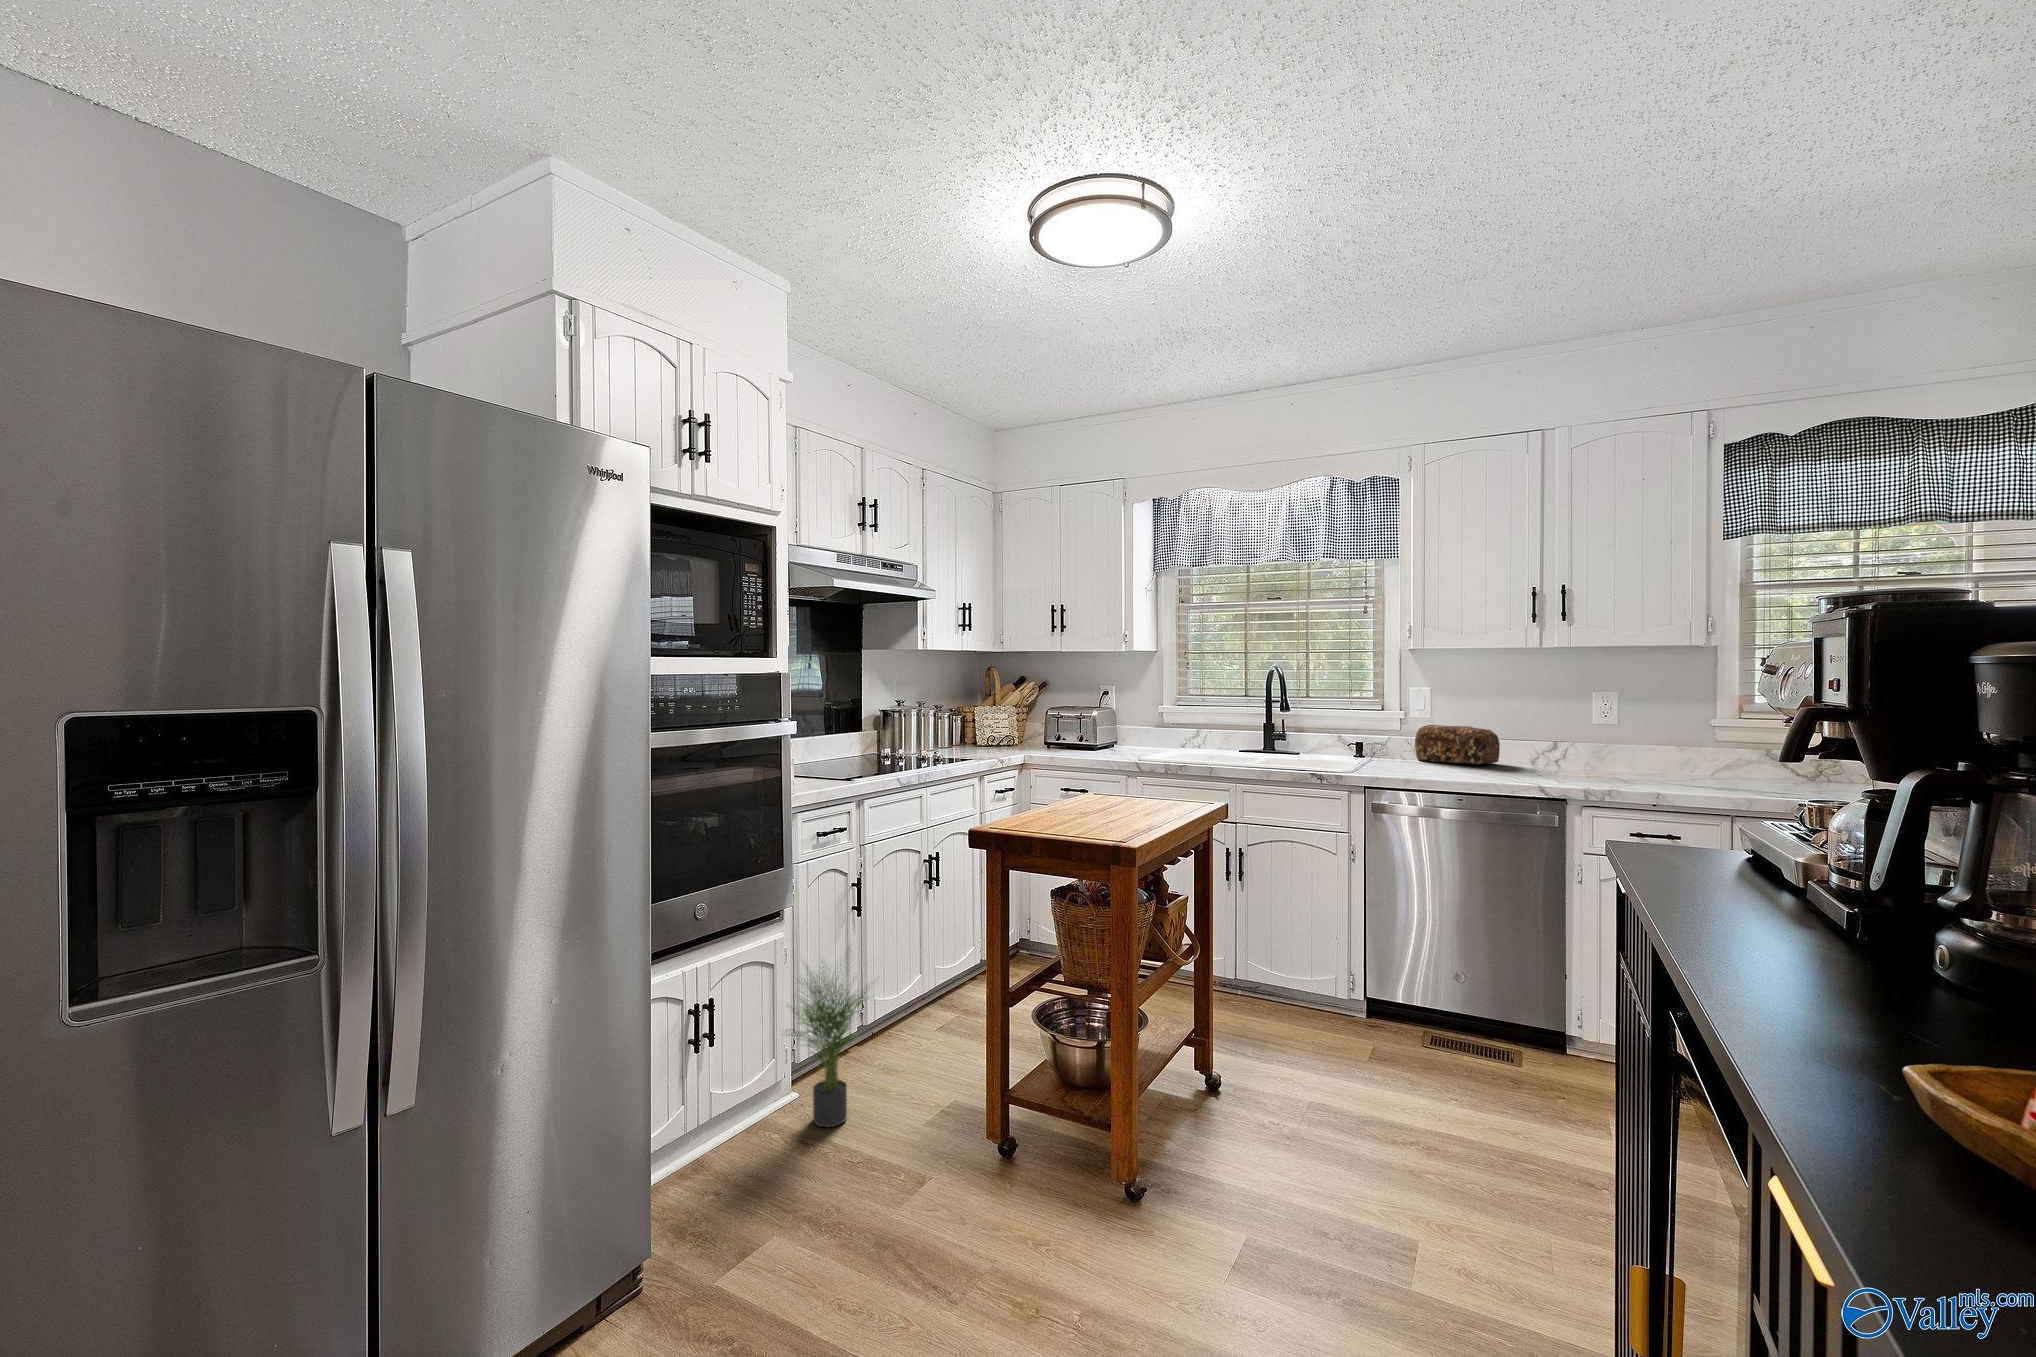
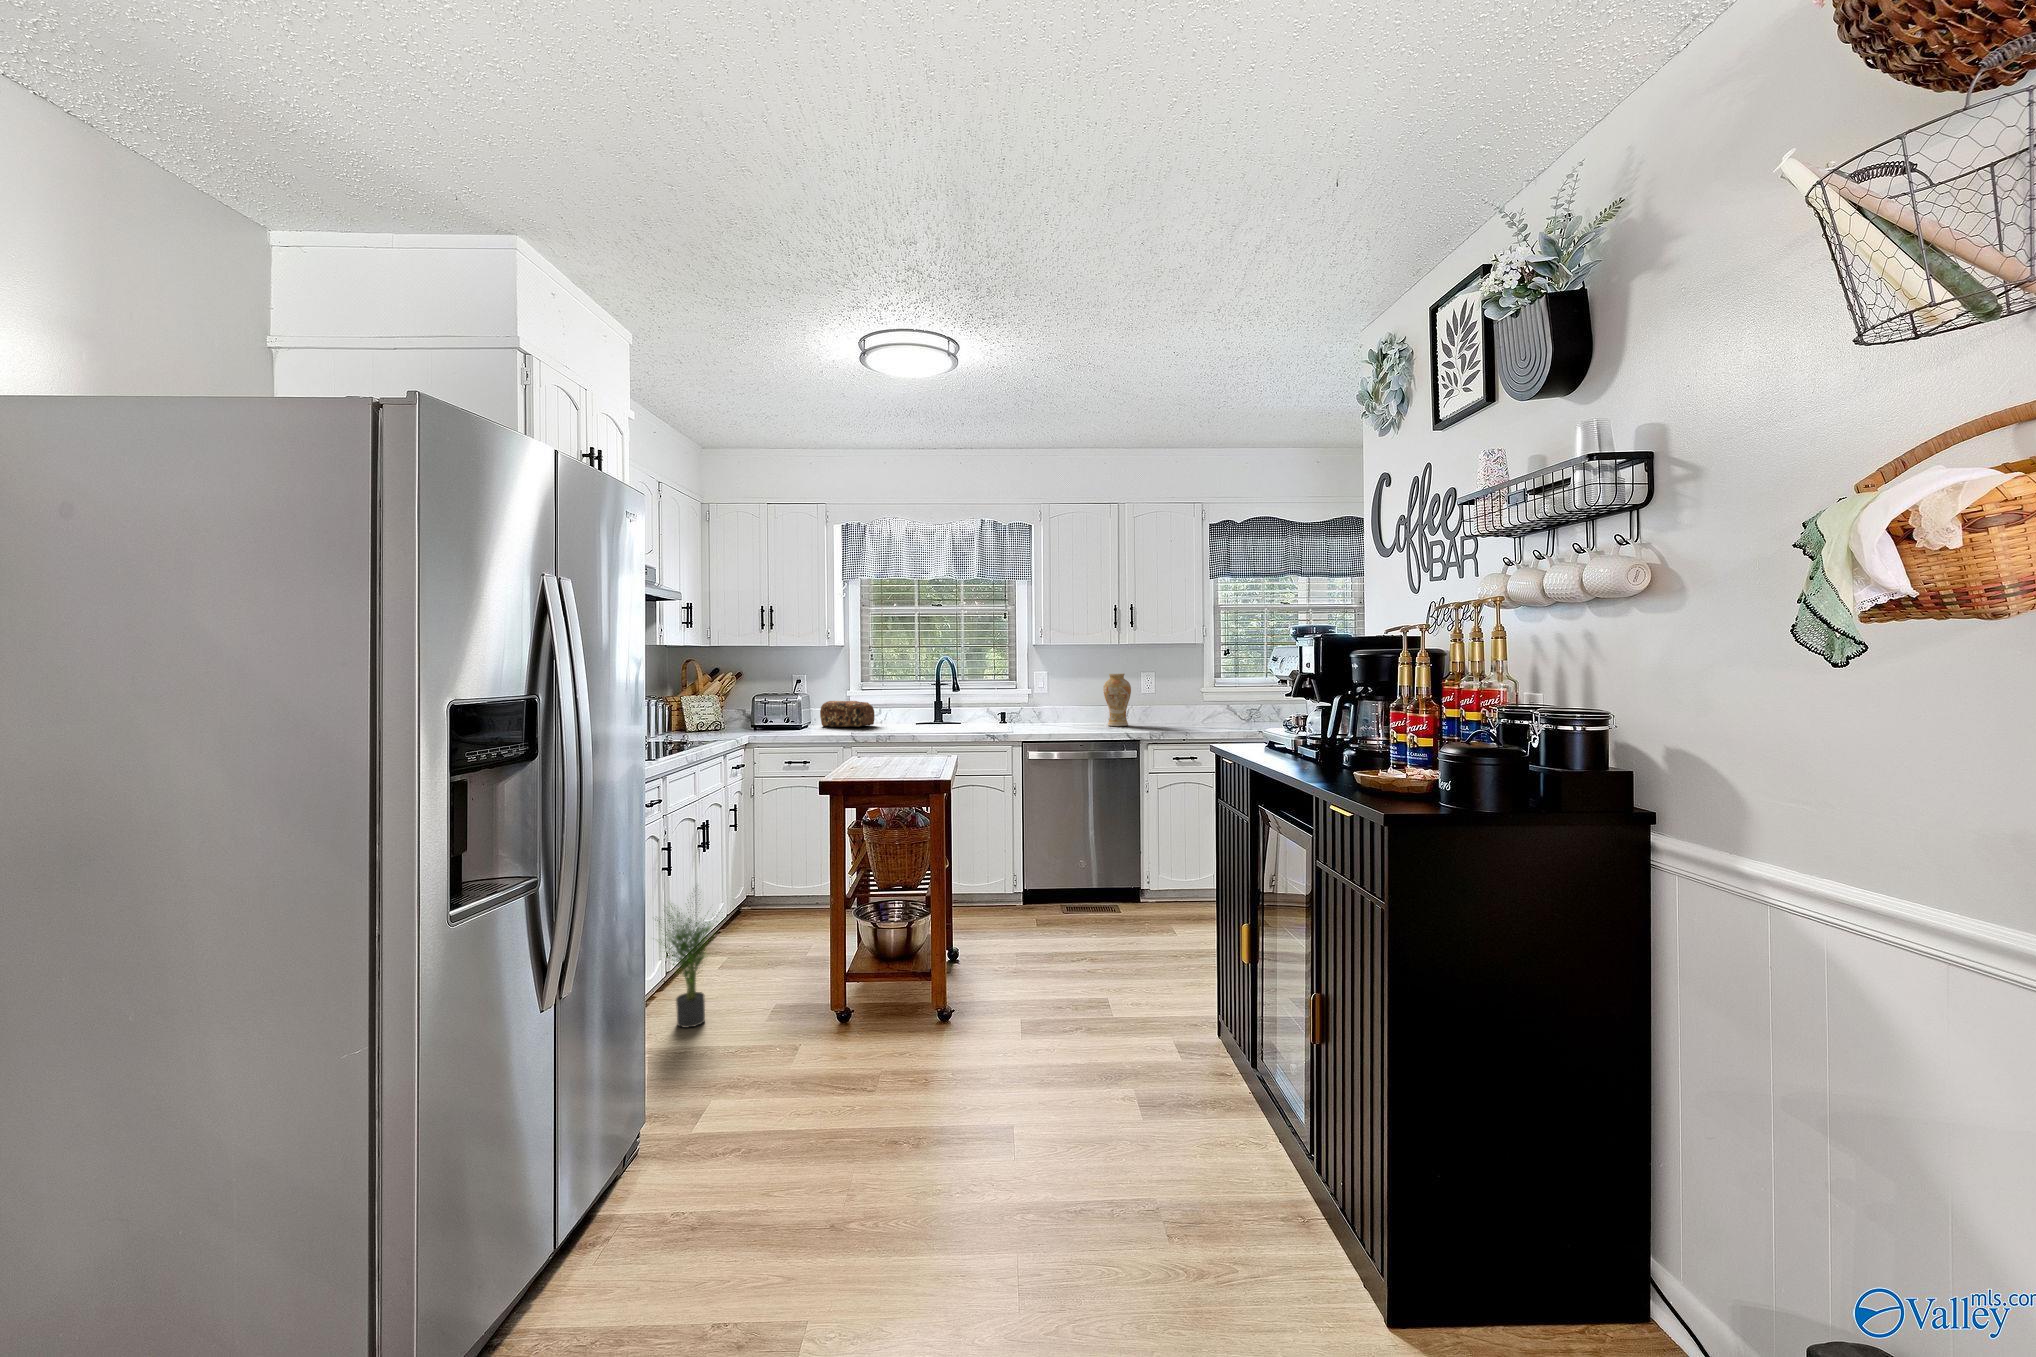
vase: none [1513,692,1561,773] -> present [1103,673,1131,726]
bread loaf: present [1415,725,1500,764] -> present [820,701,874,727]

